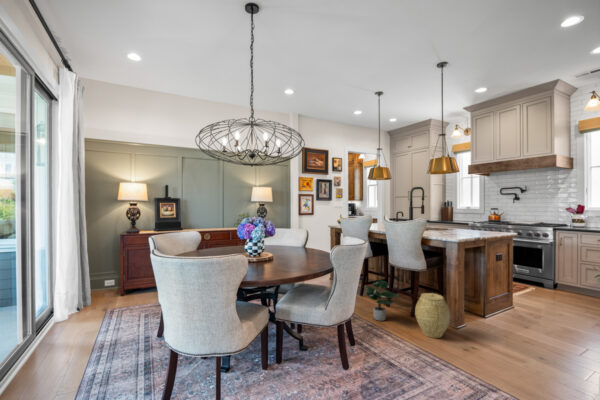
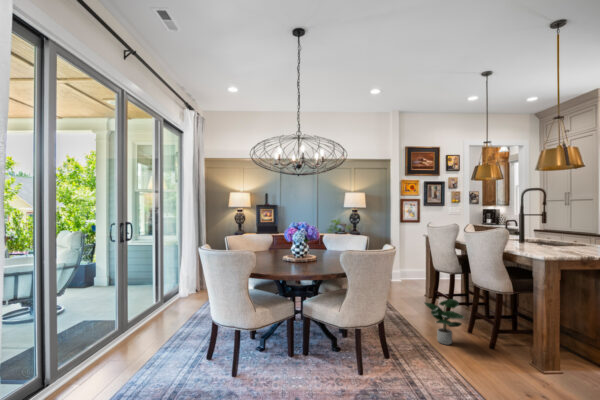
woven basket: present [415,293,450,338] -> none [476,319,522,375]

